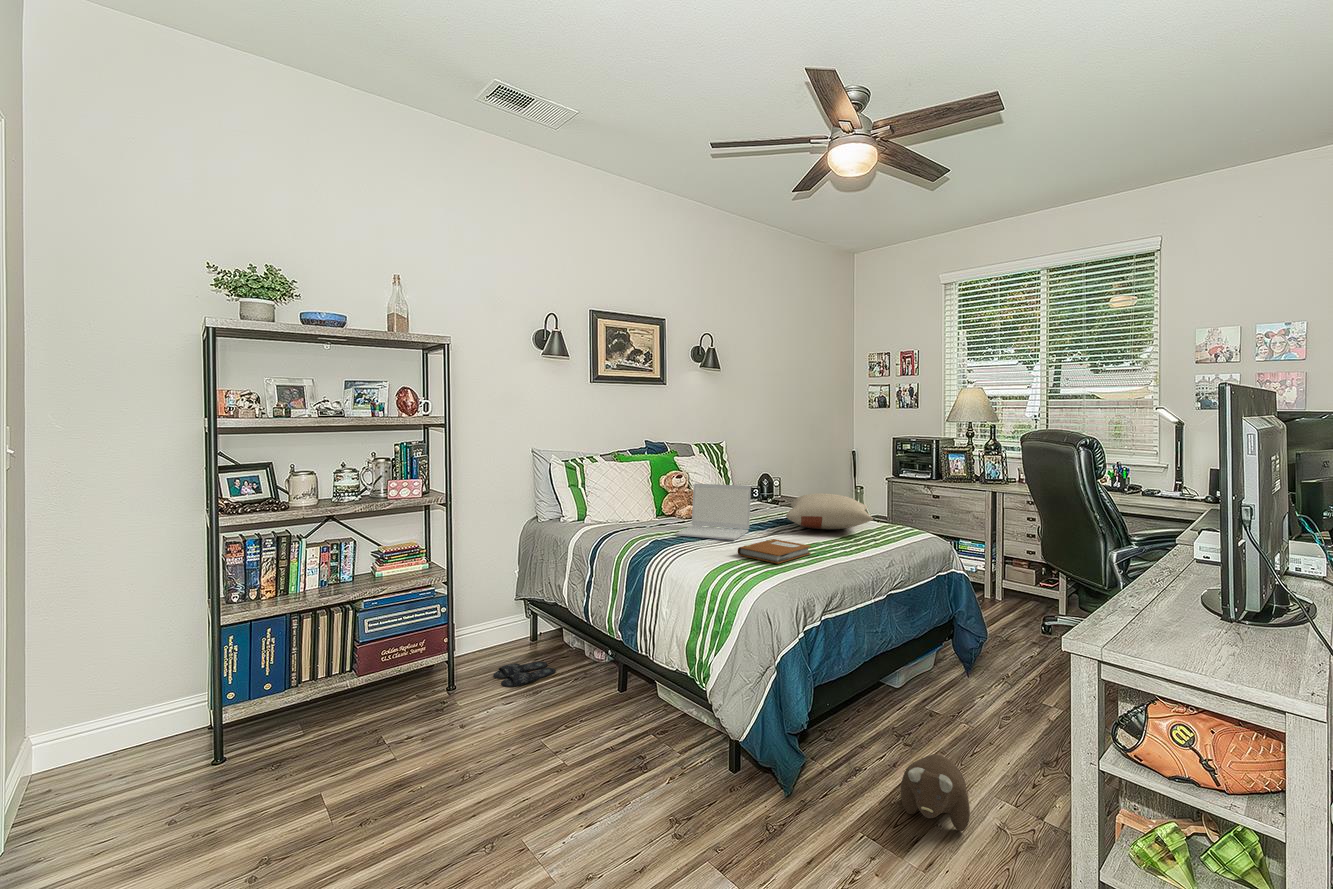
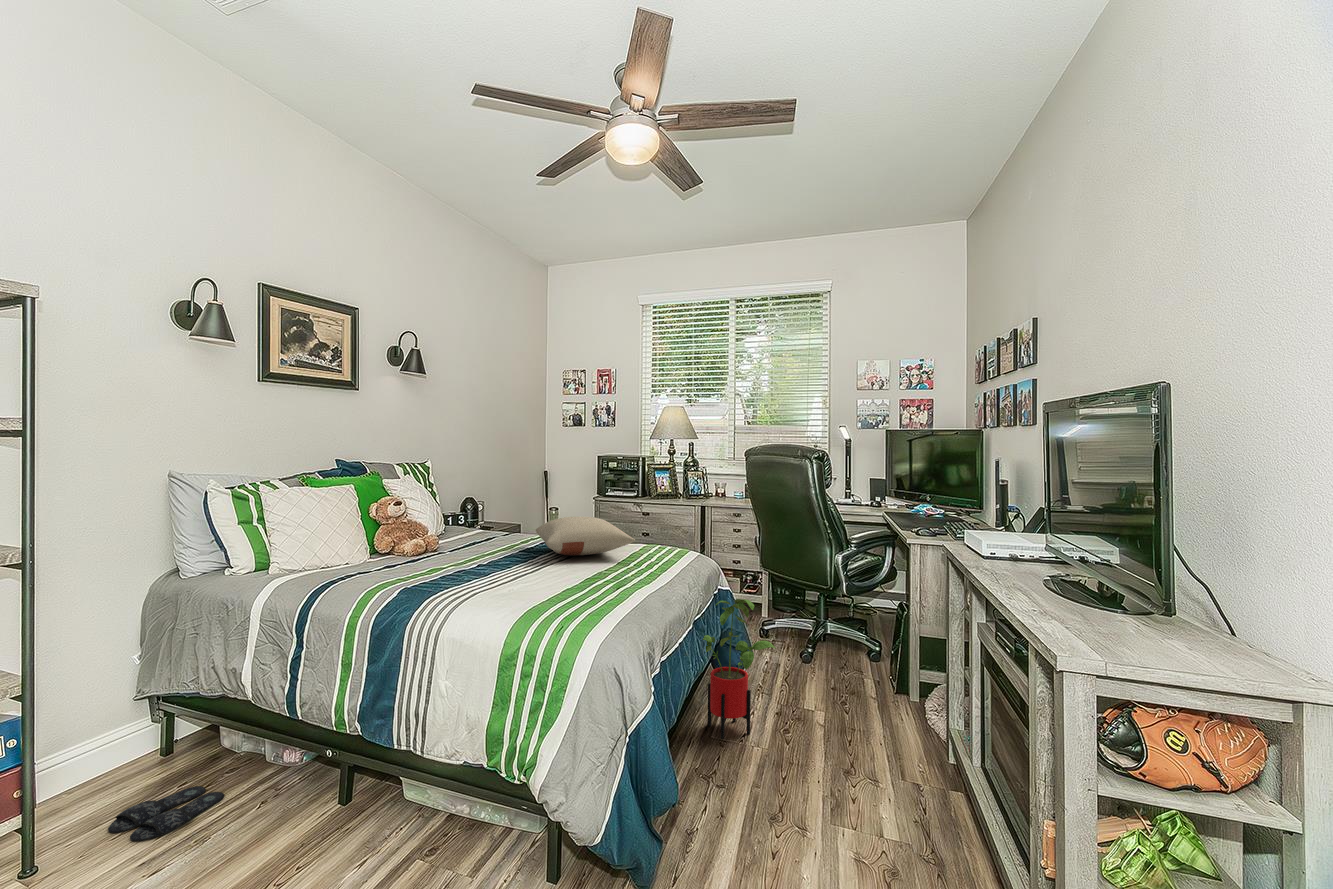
laptop: present [676,484,751,540] -> none [418,512,505,578]
notebook: present [738,539,811,564] -> none [515,571,591,598]
house plant: none [923,589,1025,734] -> present [703,599,776,739]
plush toy: present [901,754,970,831] -> none [712,766,775,835]

